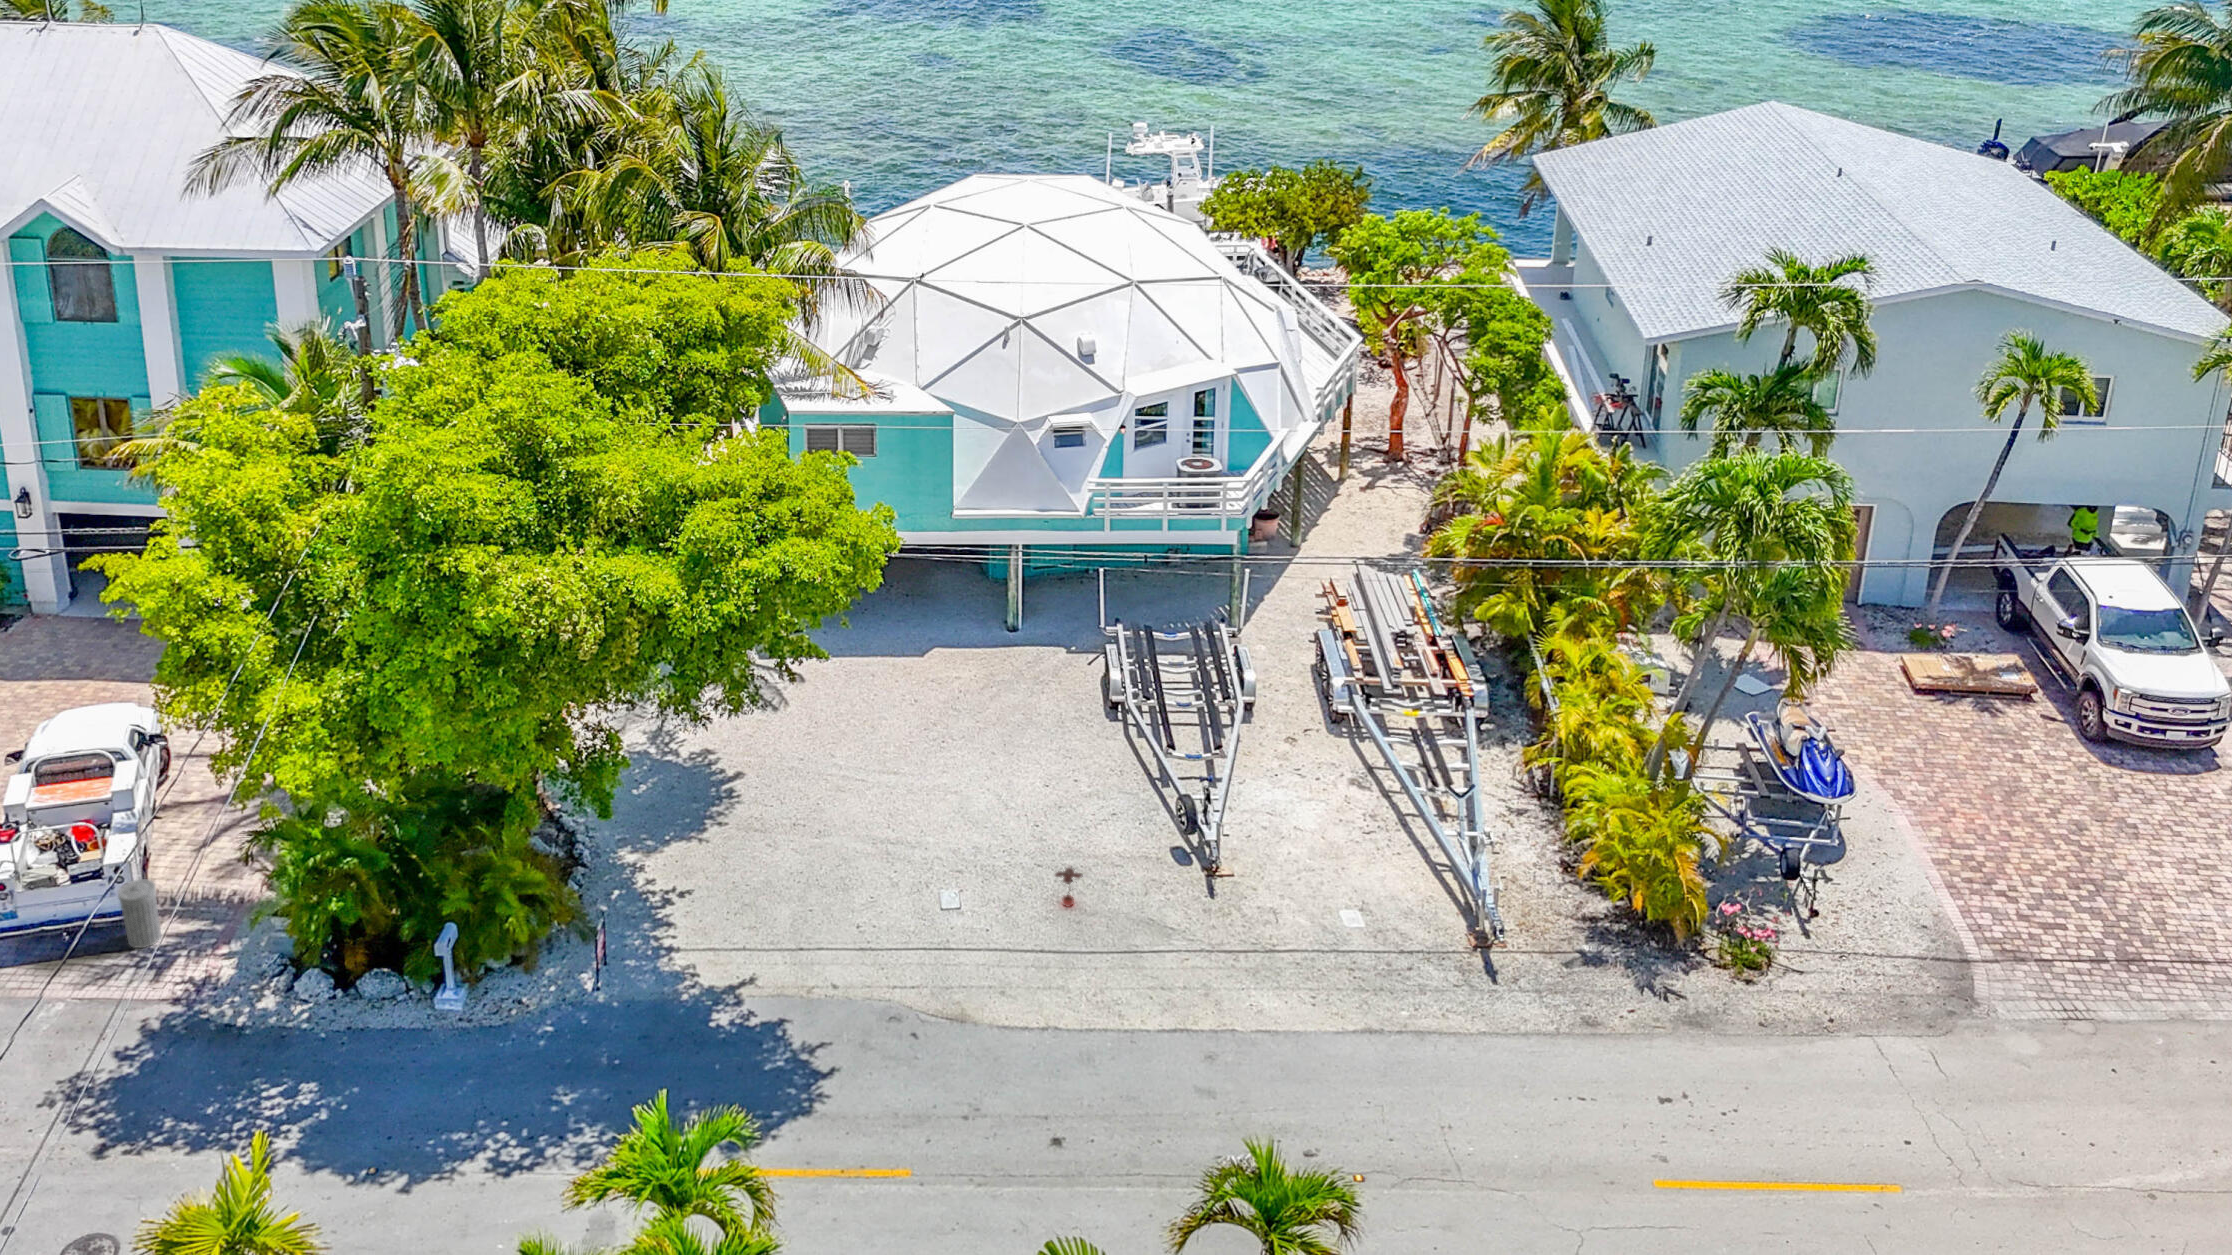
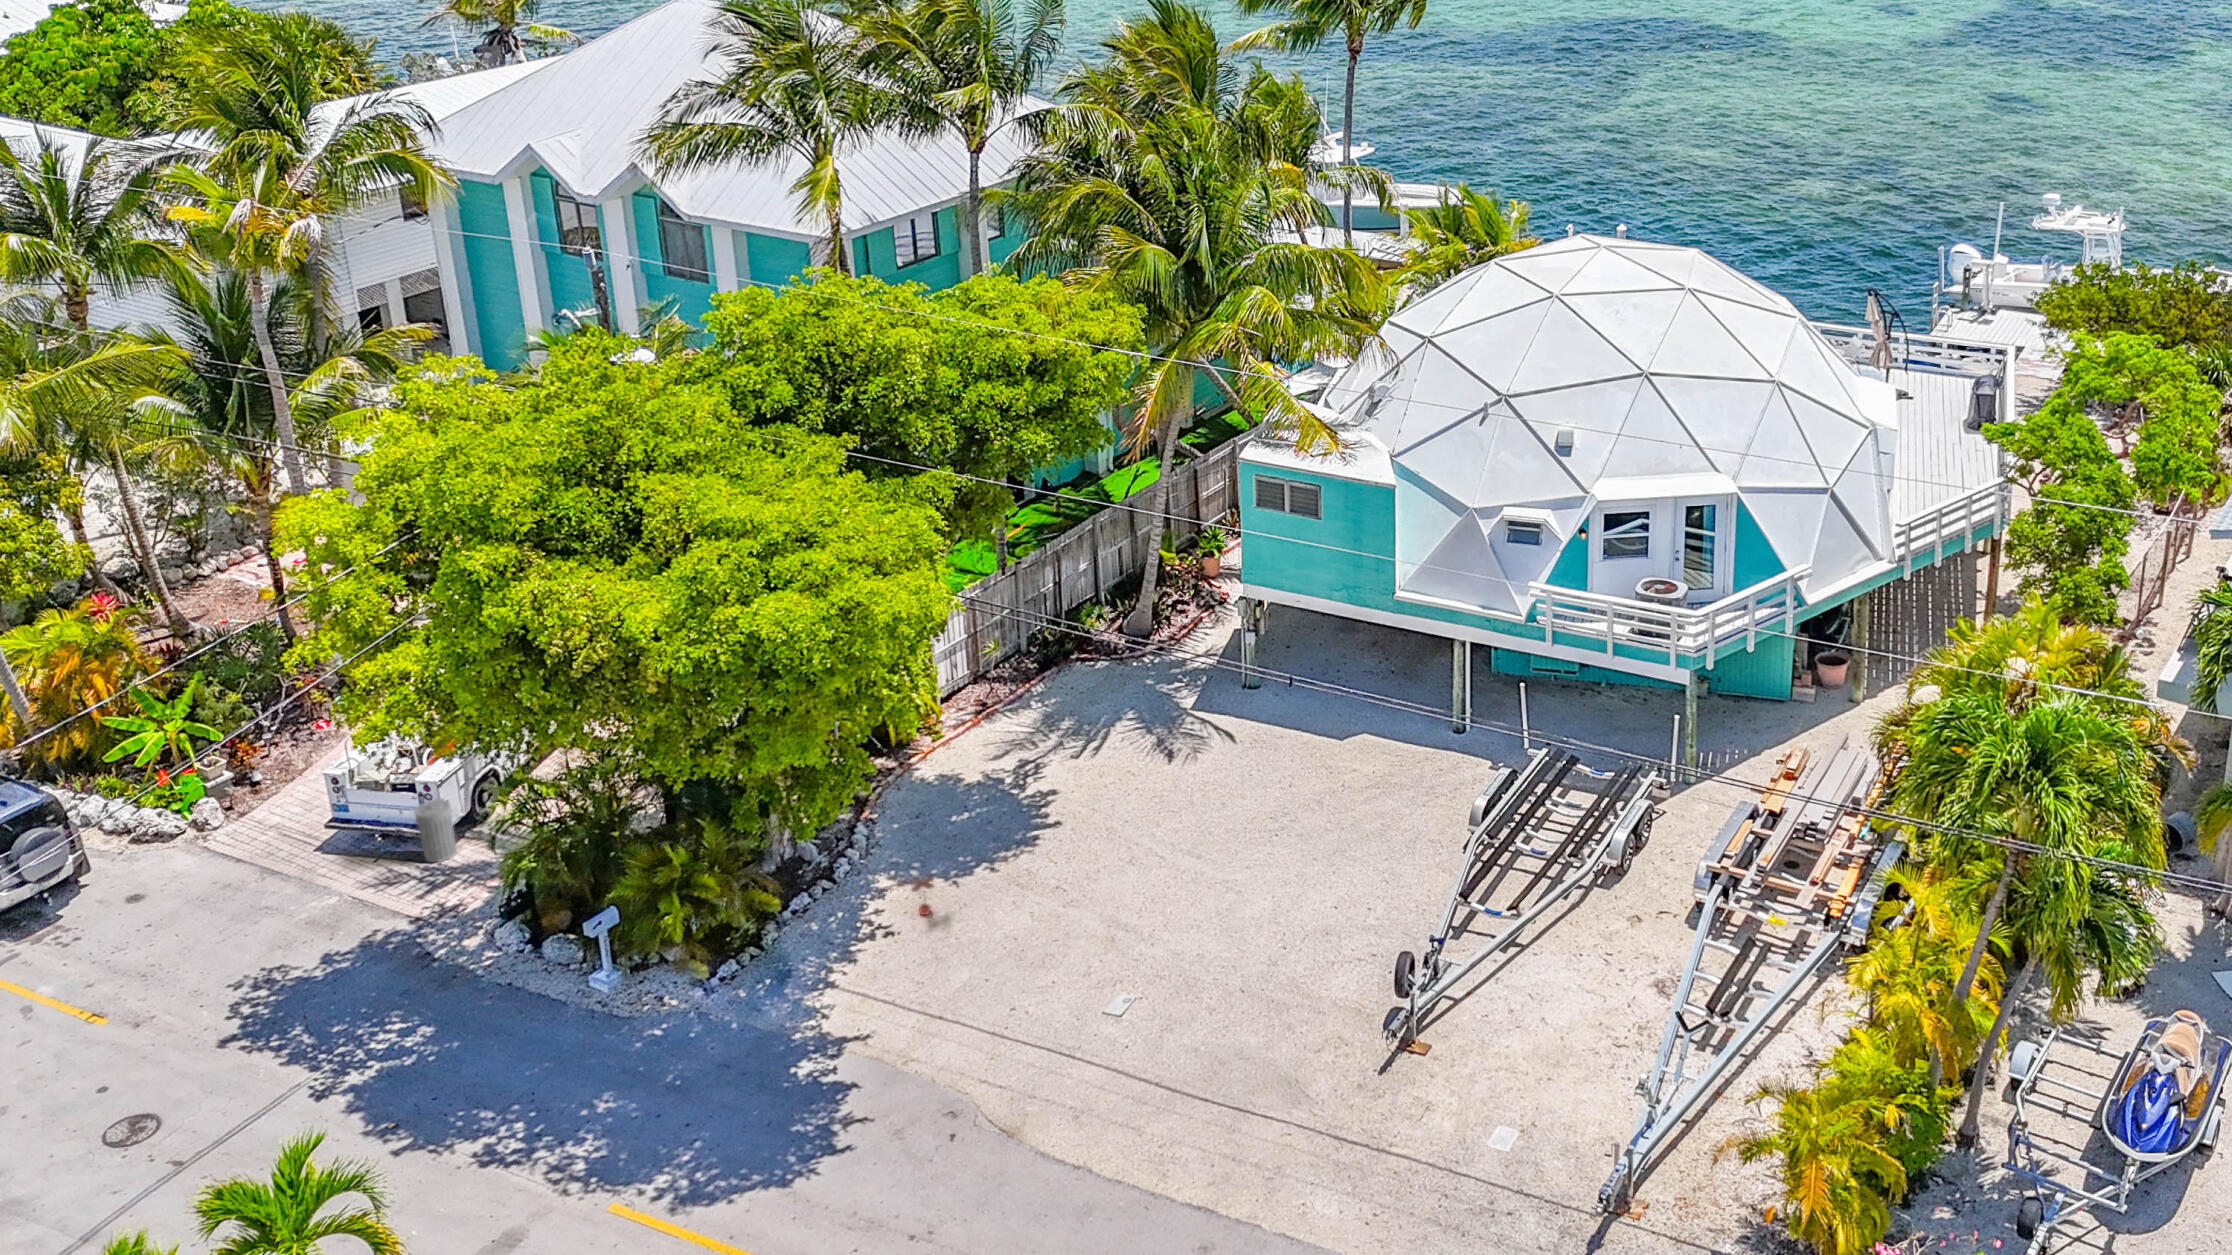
potted plant: present [1055,868,1083,907] -> present [912,877,934,915]

